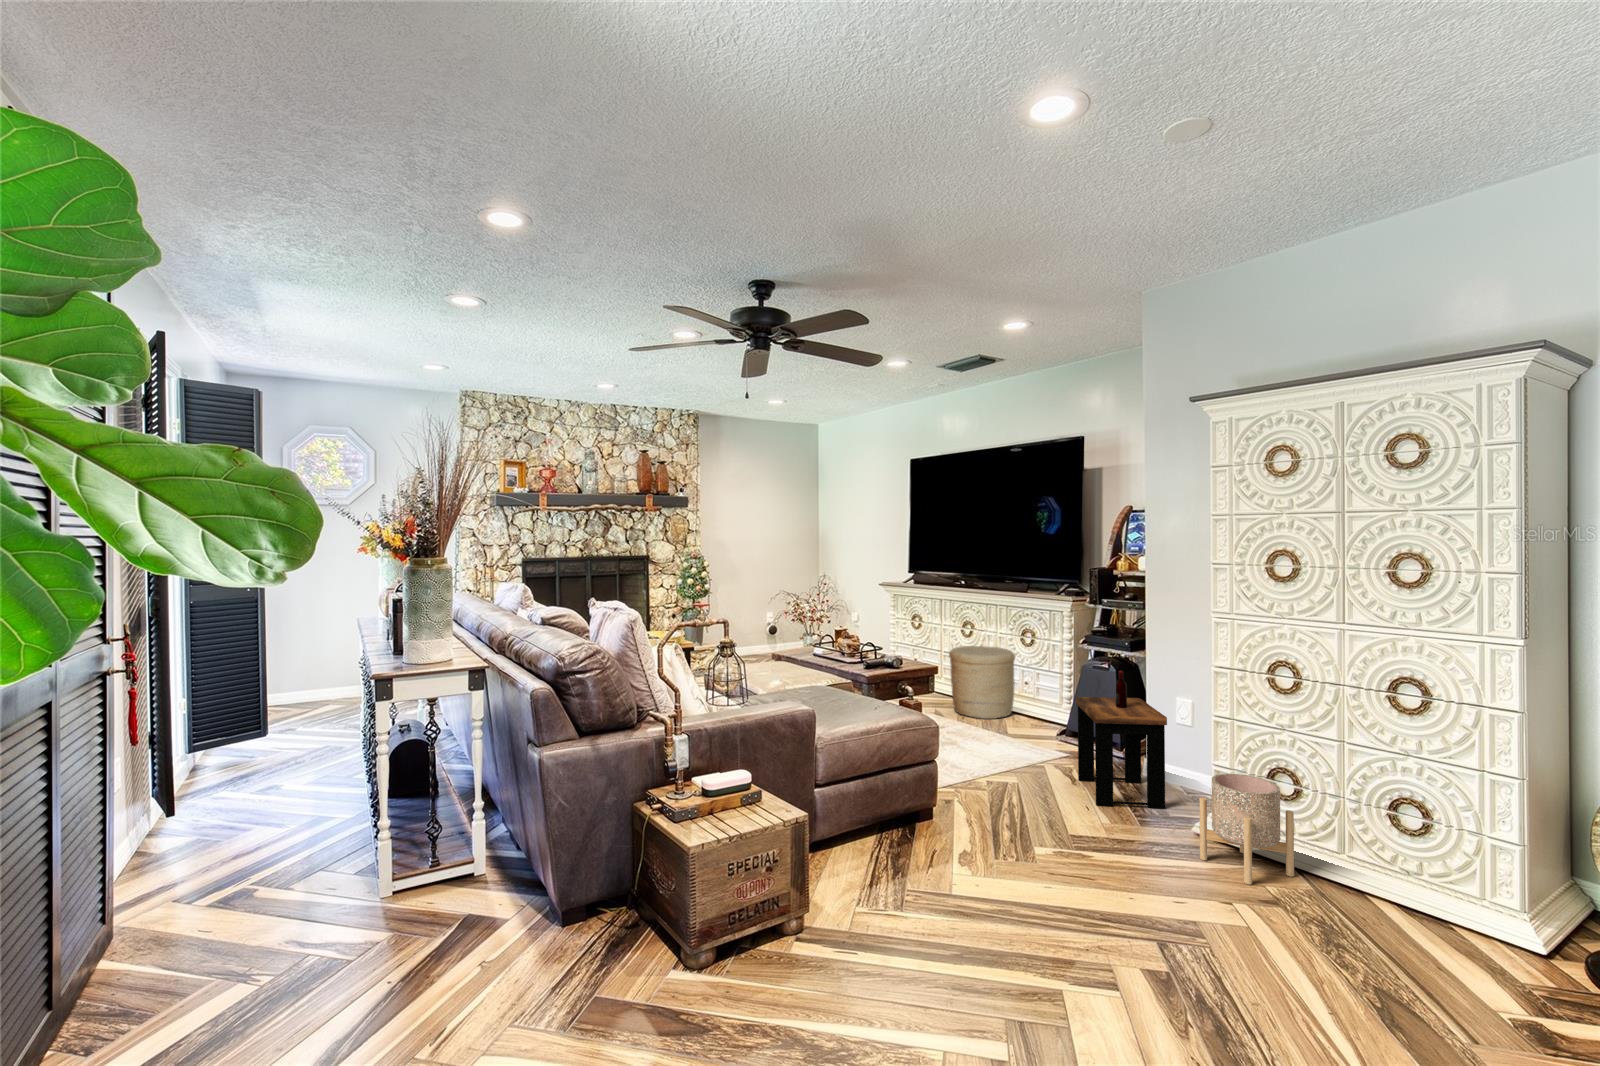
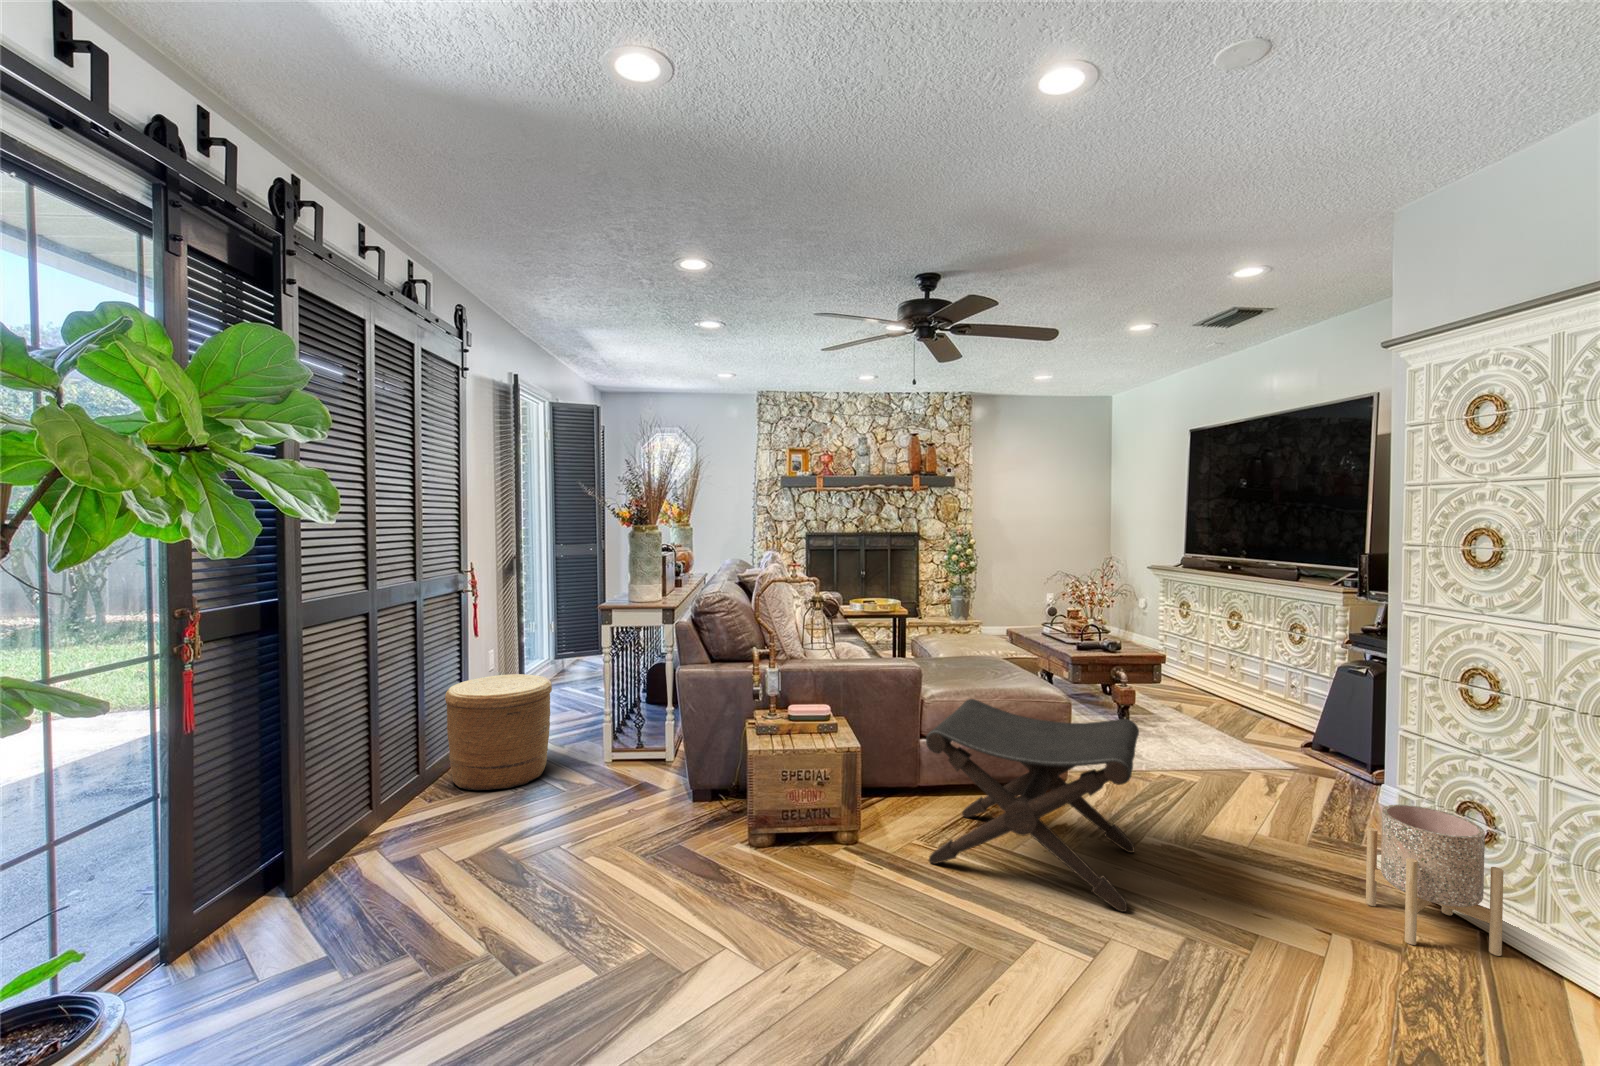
woven basket: present [949,646,1015,719] -> present [445,674,552,790]
side table: present [1076,671,1167,808] -> none [1278,670,1382,846]
footstool: none [869,738,1082,927] -> present [926,699,1139,912]

